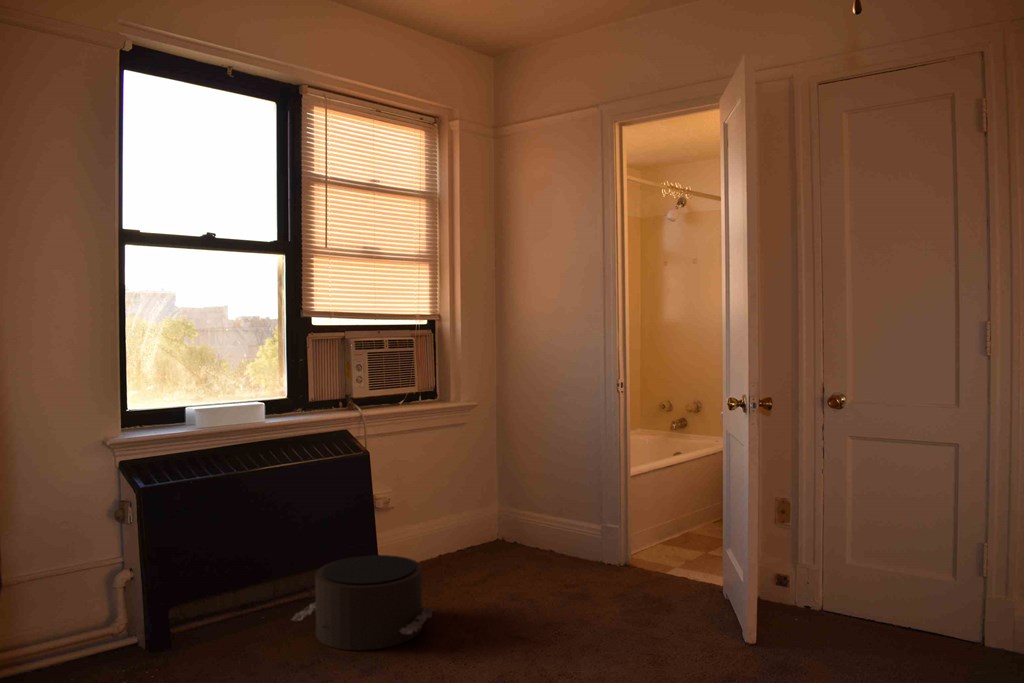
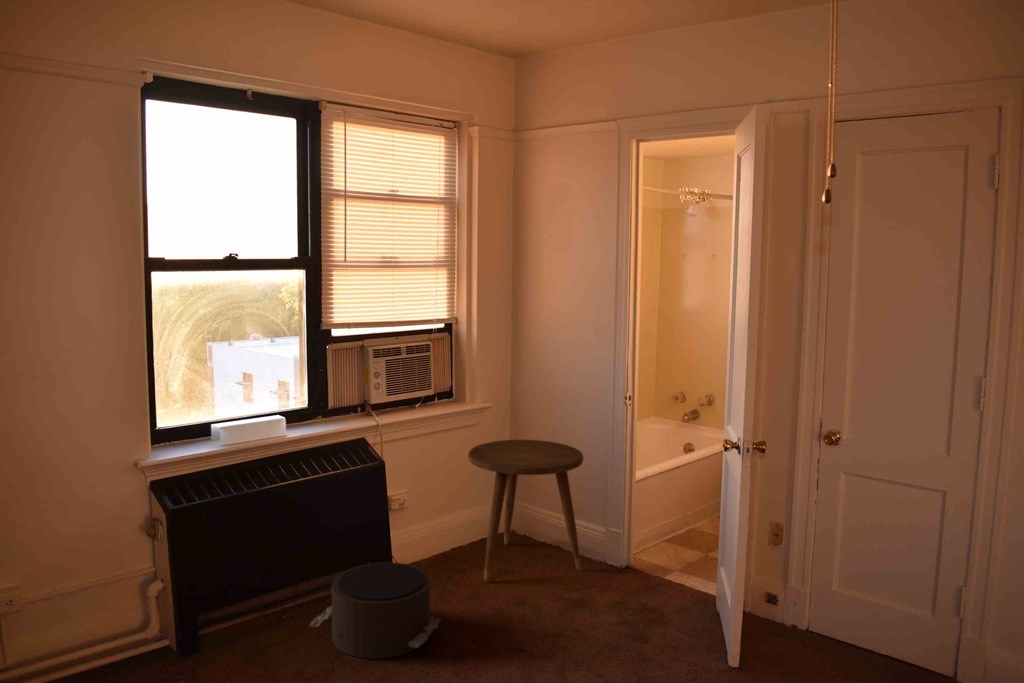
side table: none [456,438,577,582] -> present [468,440,583,582]

